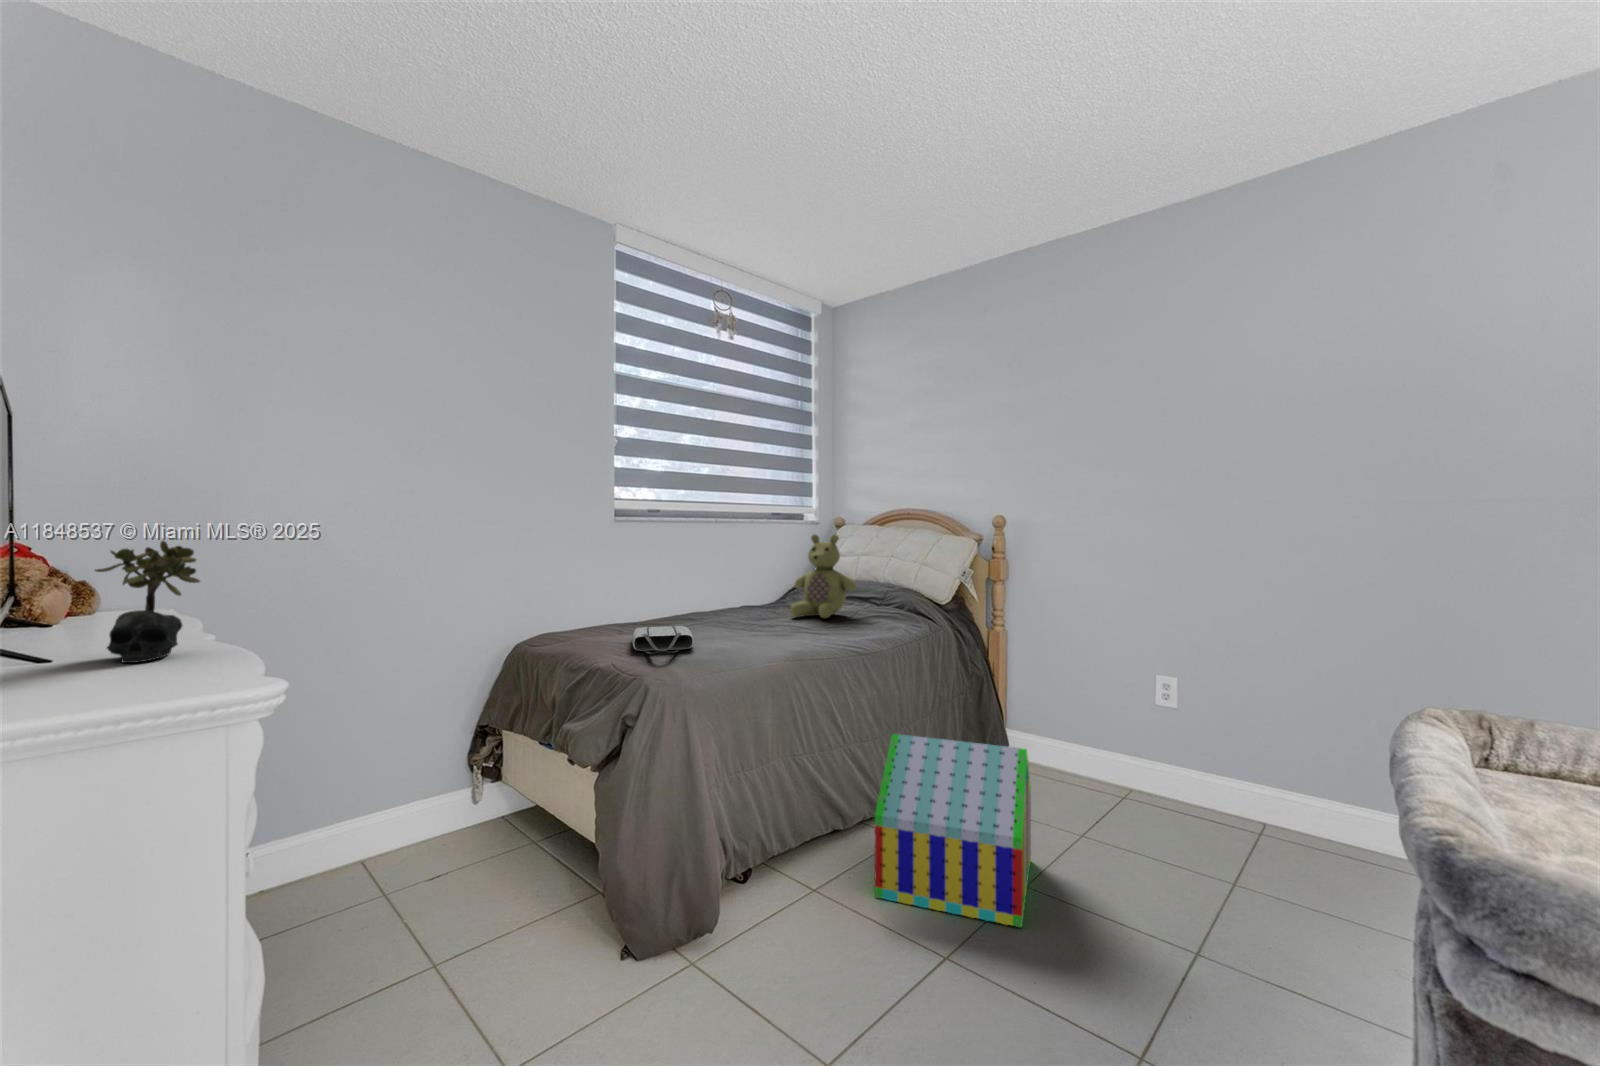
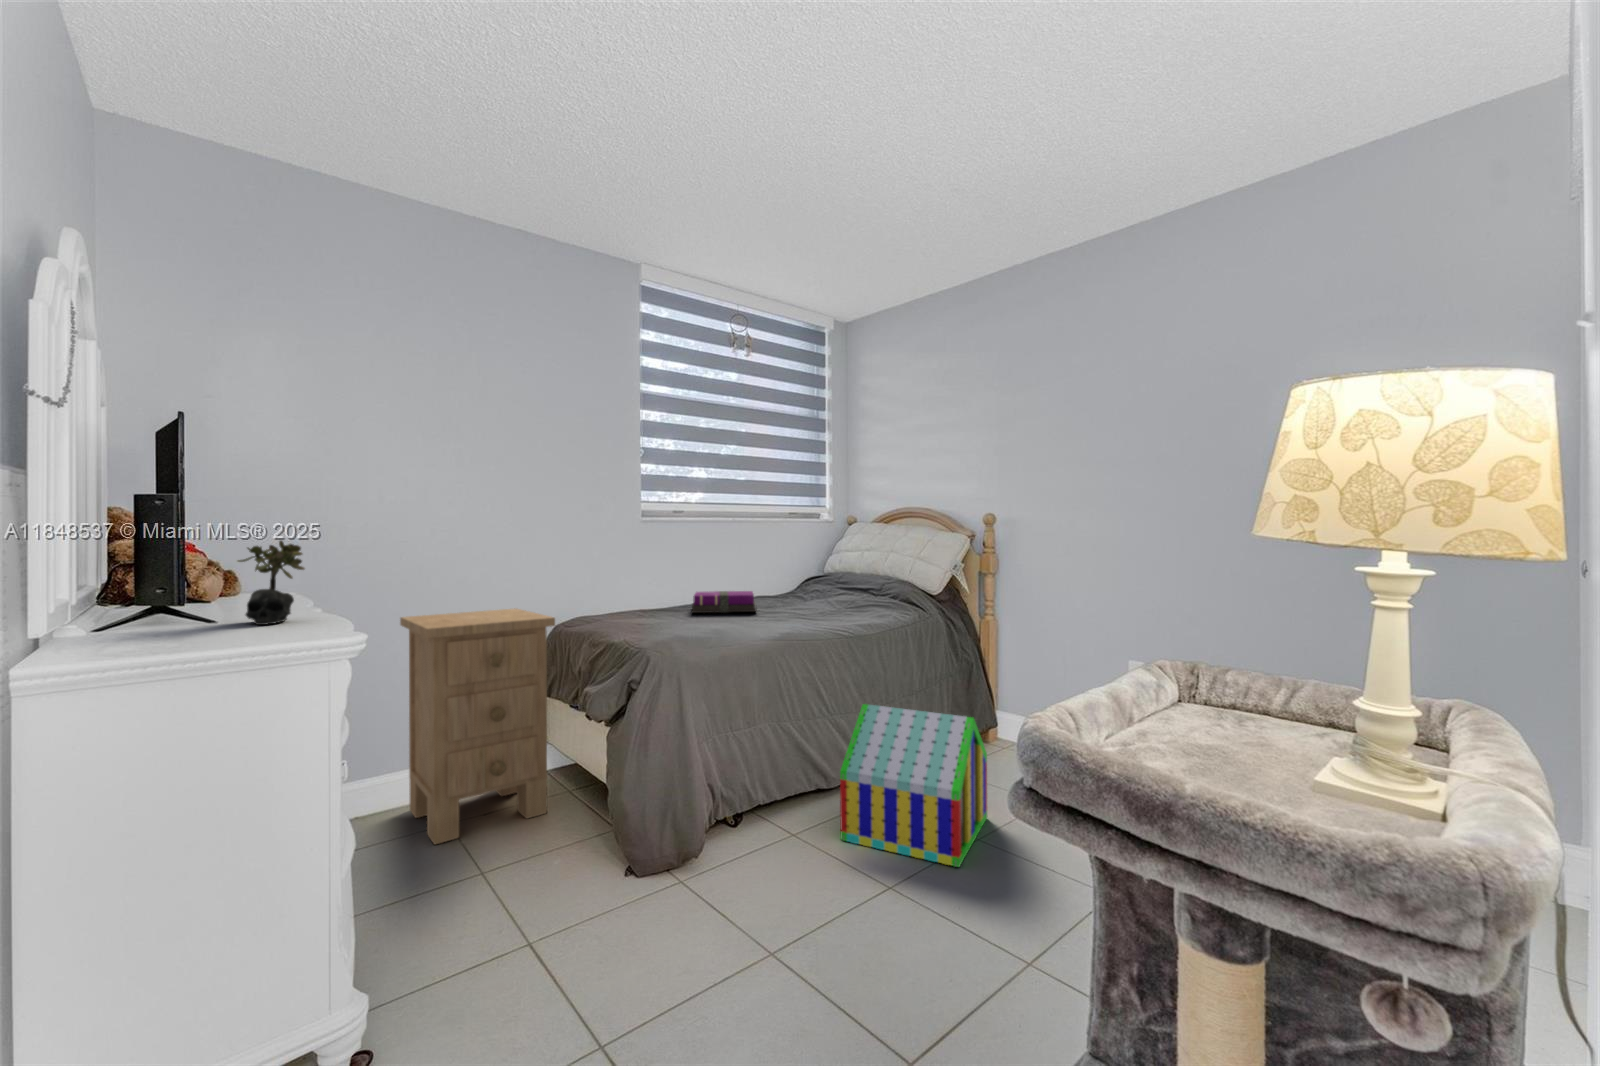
stuffed bear: present [790,534,856,618] -> none [795,532,855,607]
notebook: none [675,601,751,627] -> present [692,591,757,613]
nightstand: none [321,624,522,928] -> present [400,608,555,844]
tote bag: present [632,626,694,654] -> none [647,611,699,633]

